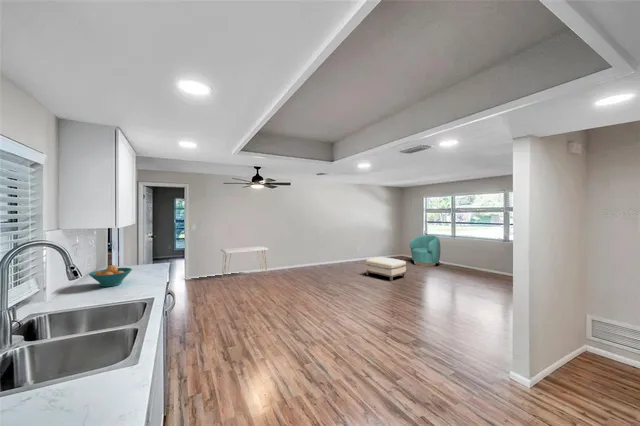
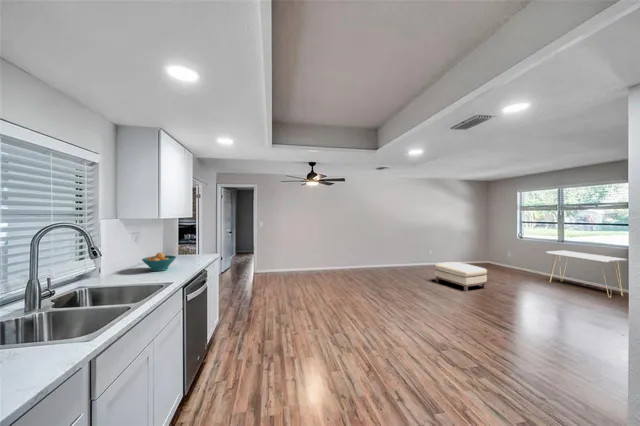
armchair: present [410,235,440,266] -> none [498,239,542,278]
console table: present [221,246,268,279] -> present [547,251,627,297]

